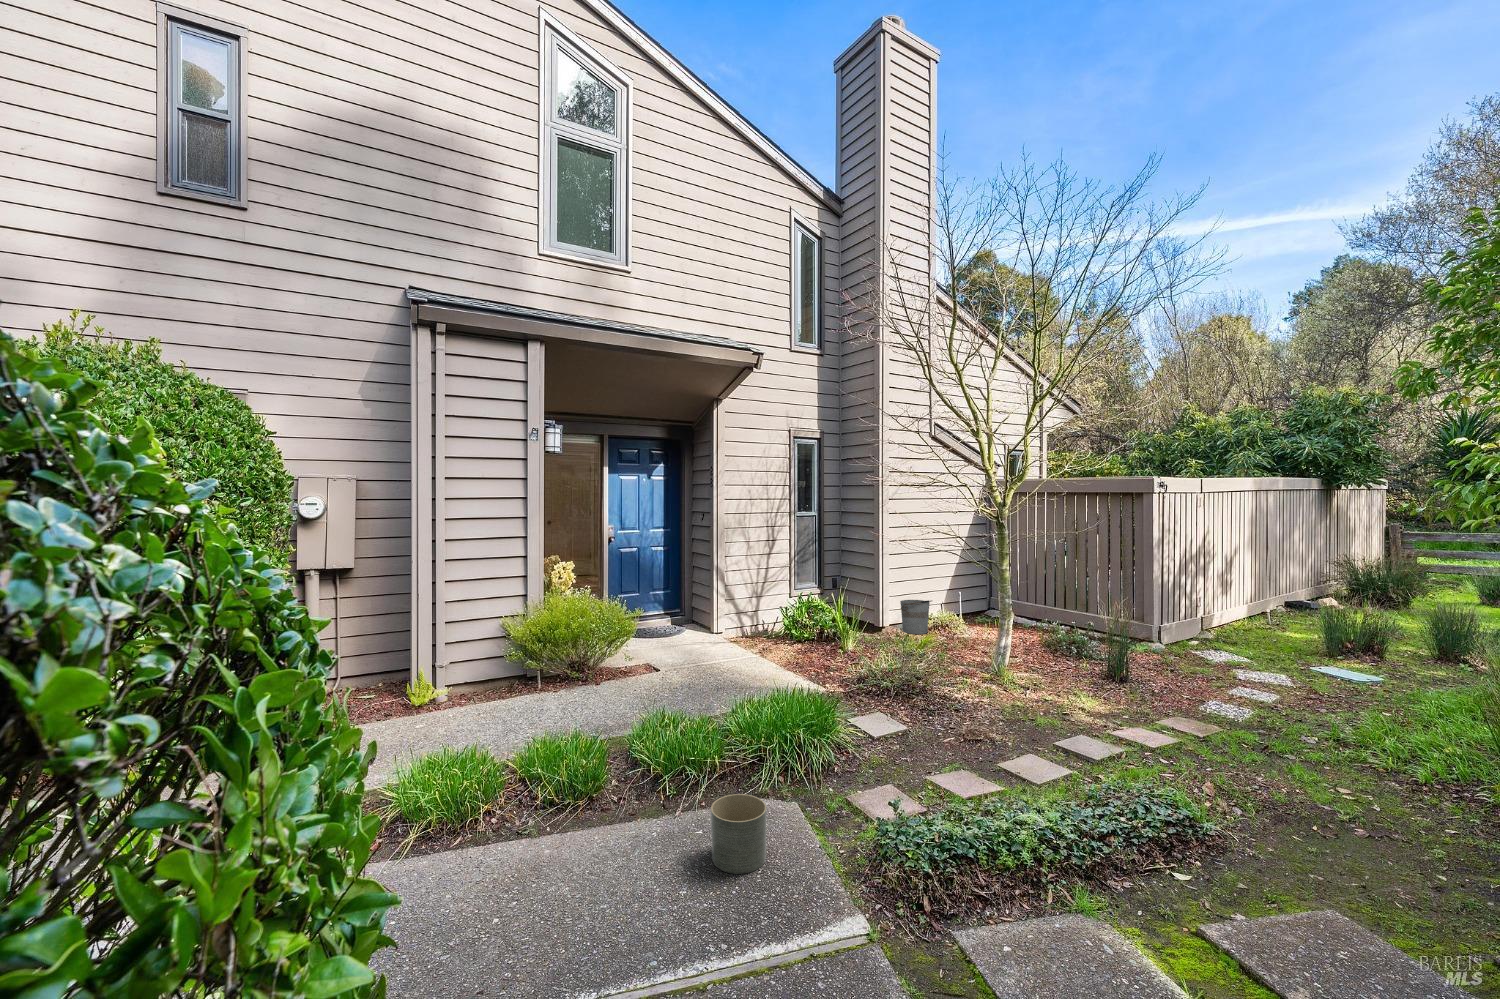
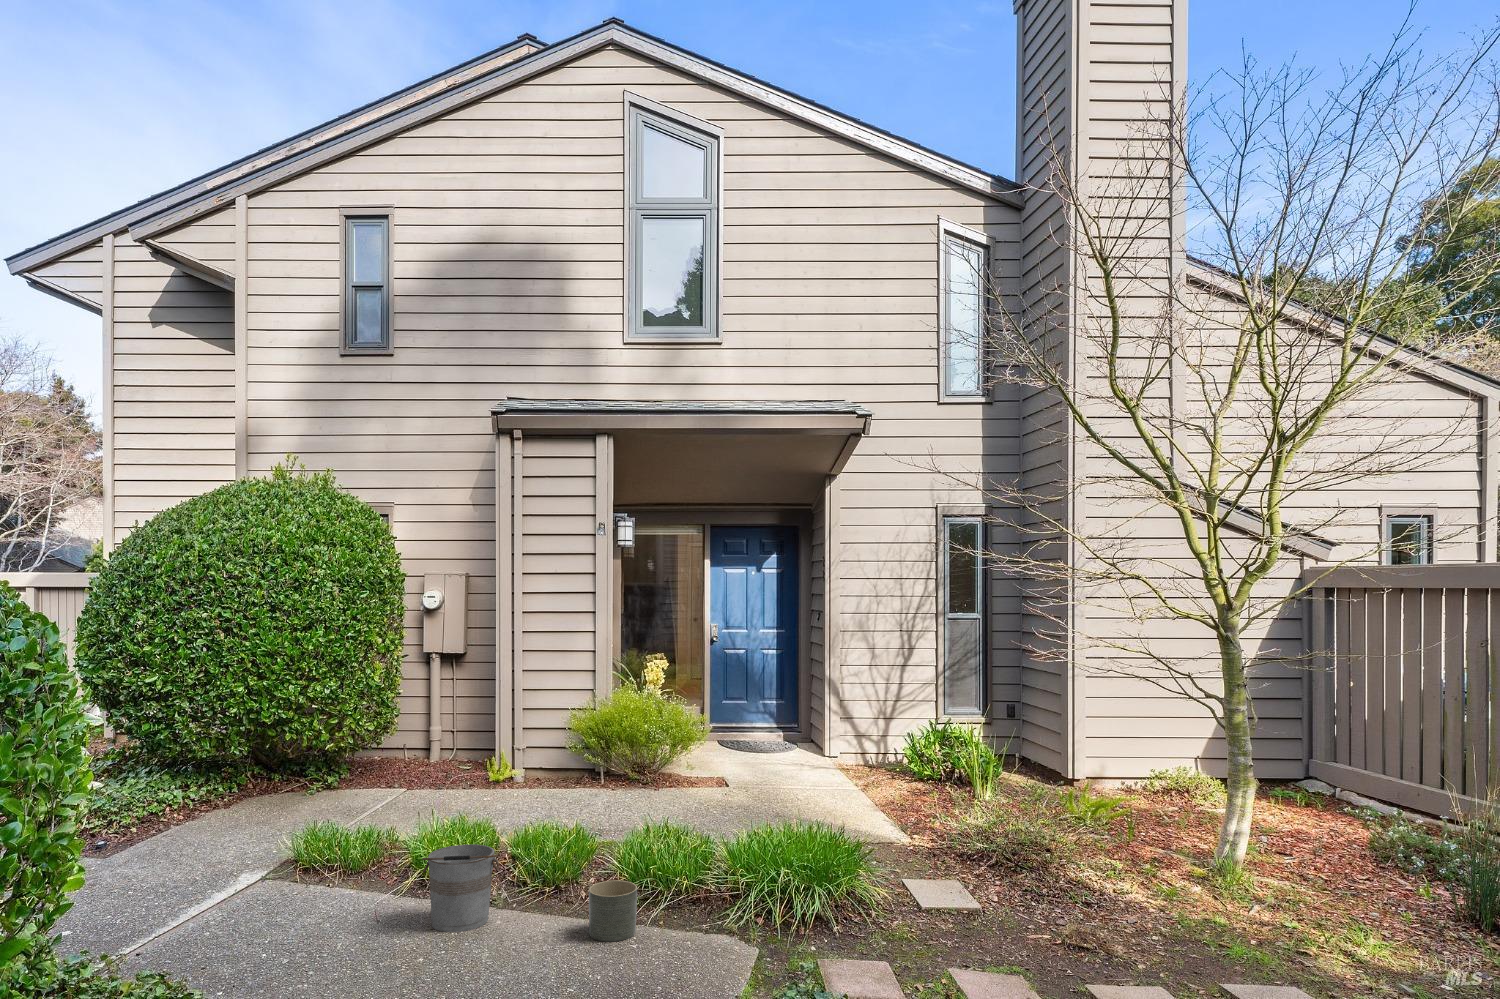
bucket: present [900,600,931,634] -> present [422,845,499,932]

